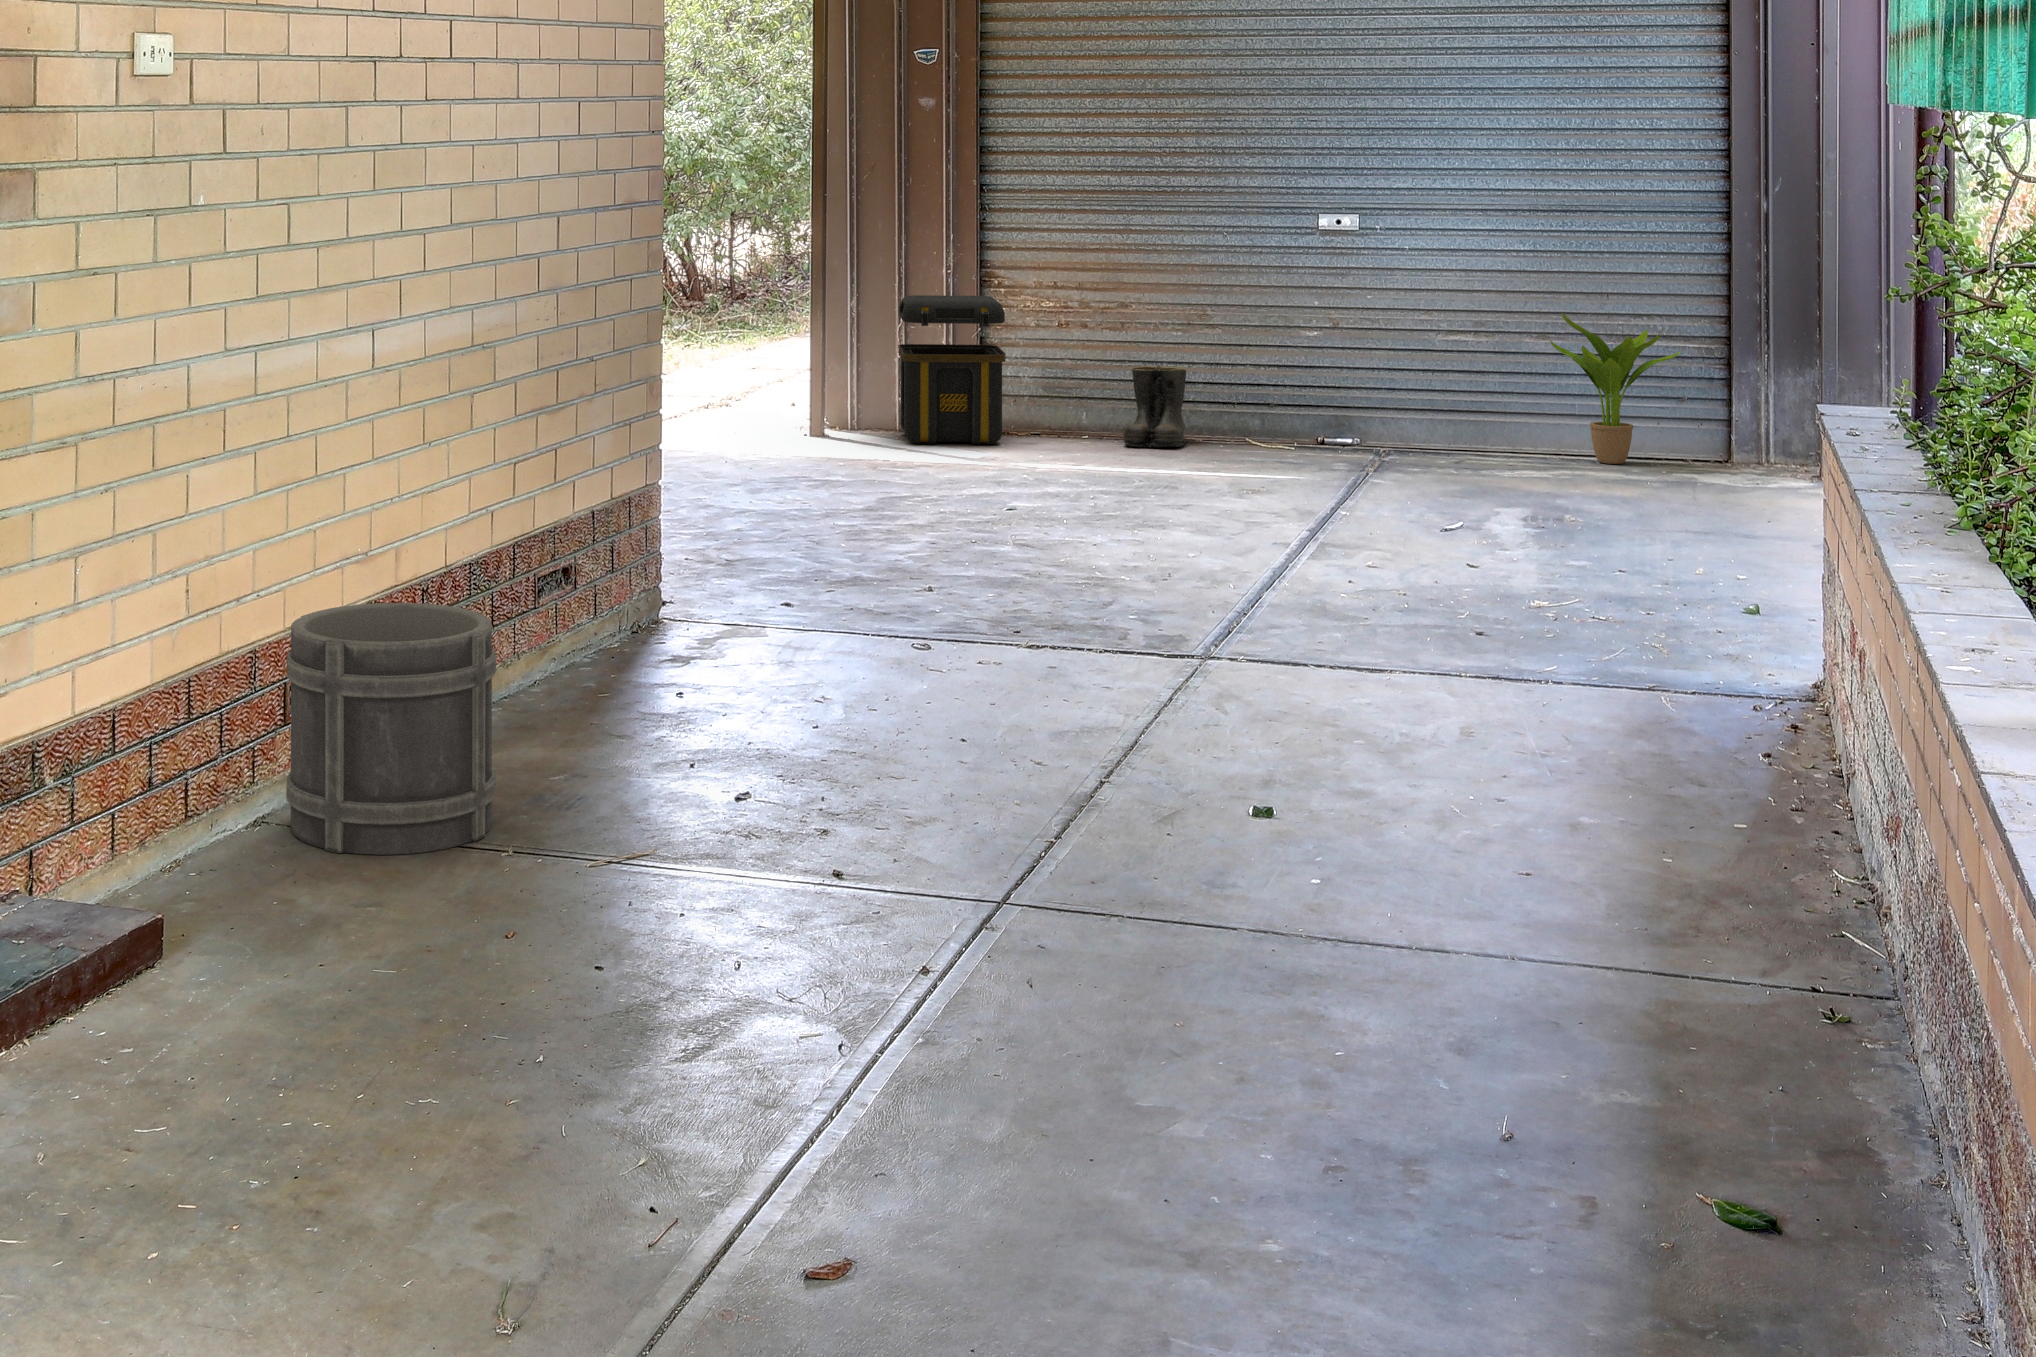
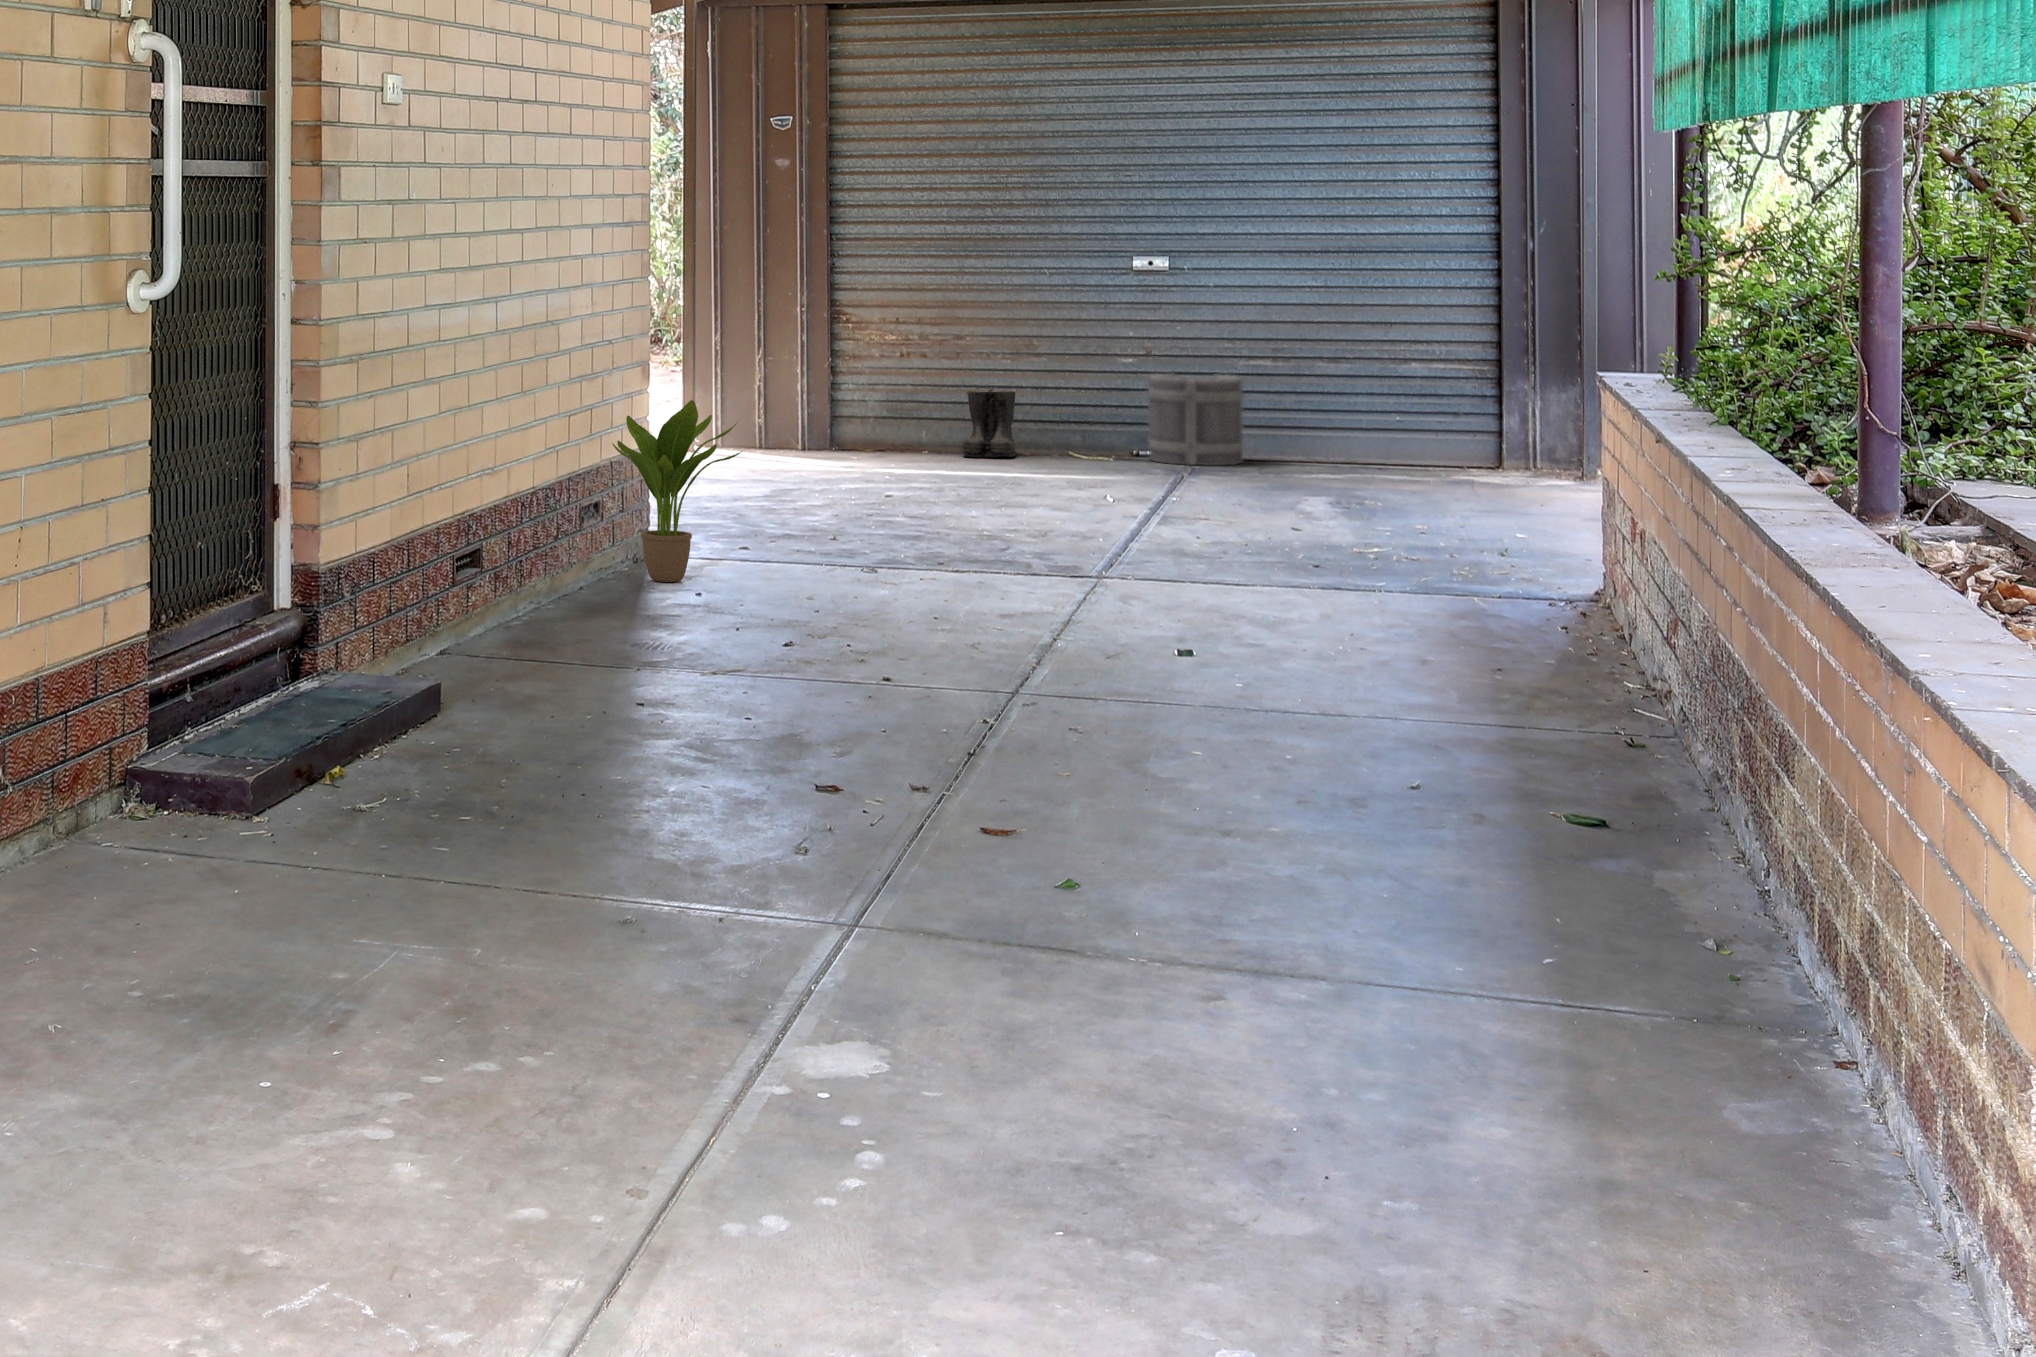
toolbox: present [898,295,1006,444] -> none [760,330,858,456]
potted plant: present [1550,313,1681,464] -> present [612,400,742,582]
bucket: present [286,603,496,855] -> present [1148,374,1243,465]

